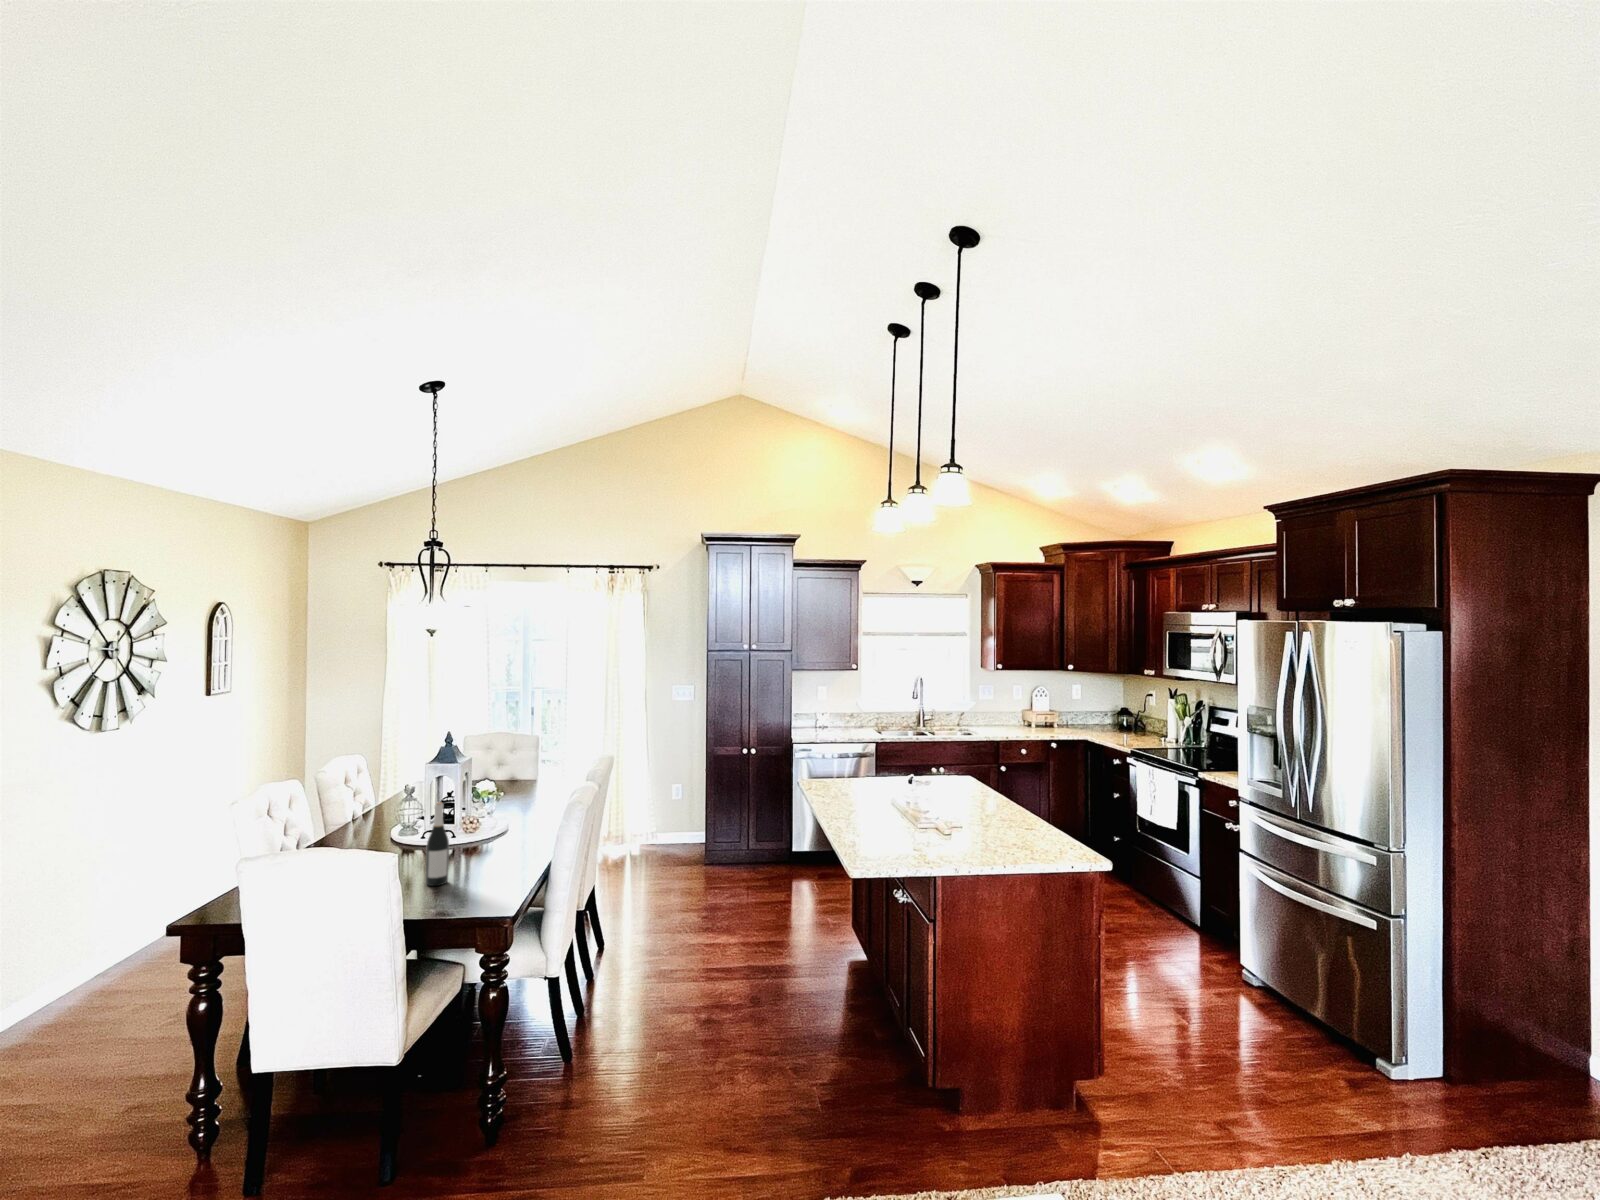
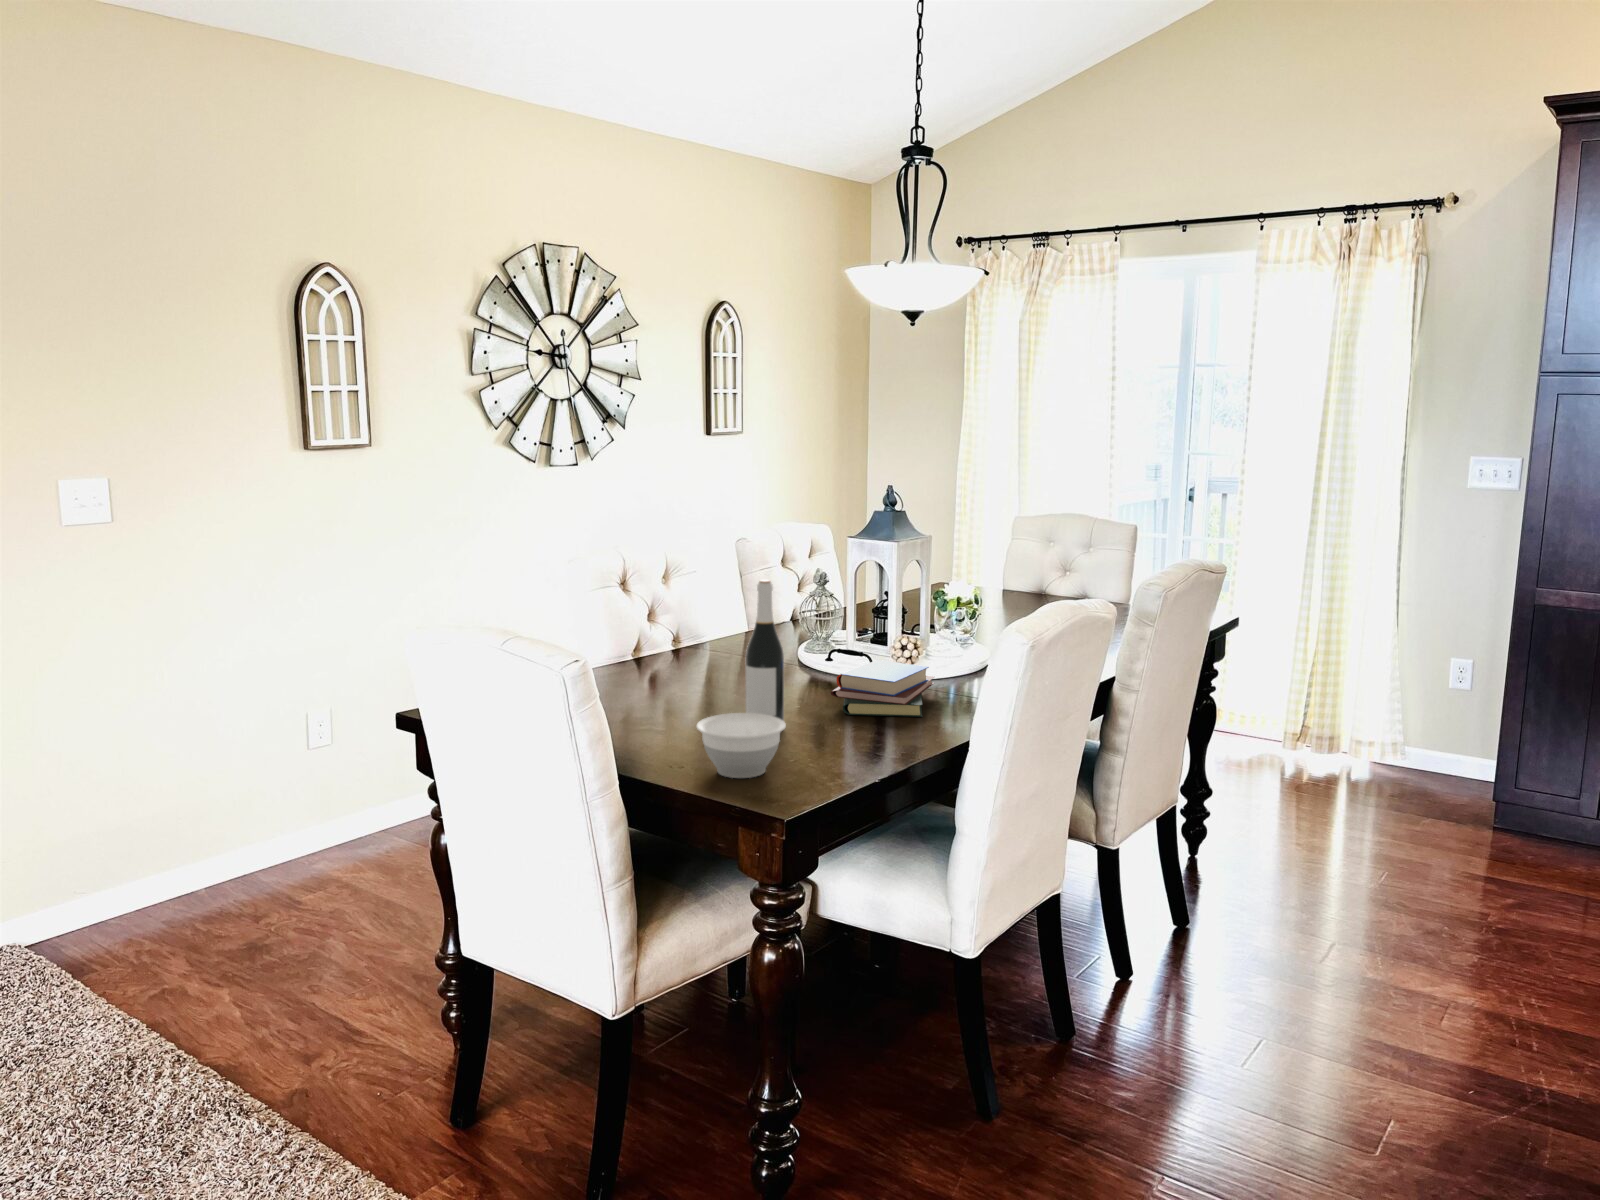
book: none [452,834,511,867] -> present [831,660,934,717]
bowl: none [434,874,484,910] -> present [697,713,786,778]

